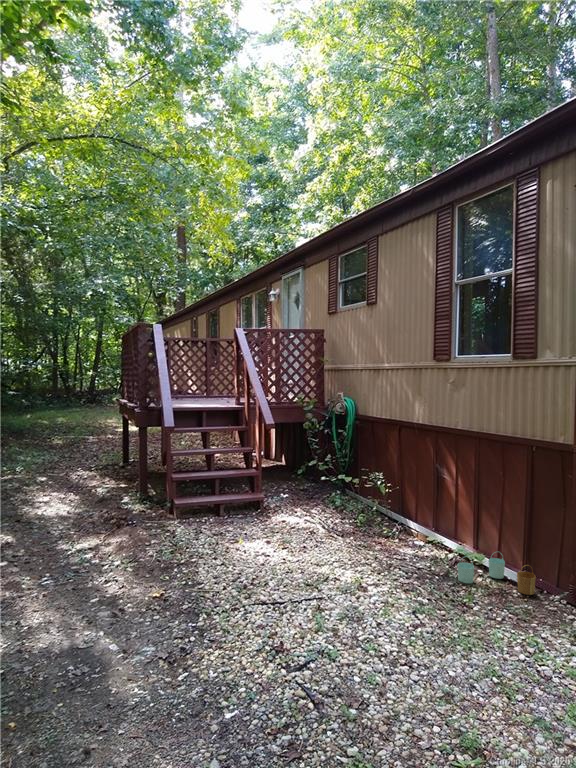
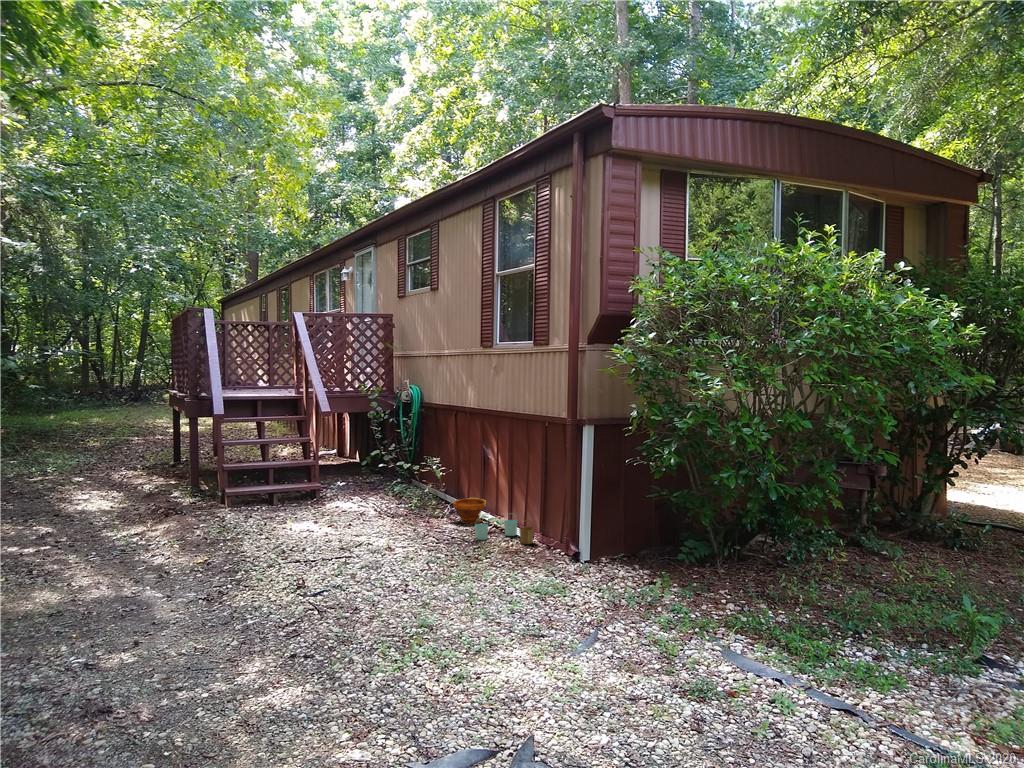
planter: none [414,523,452,555] -> present [453,498,486,524]

